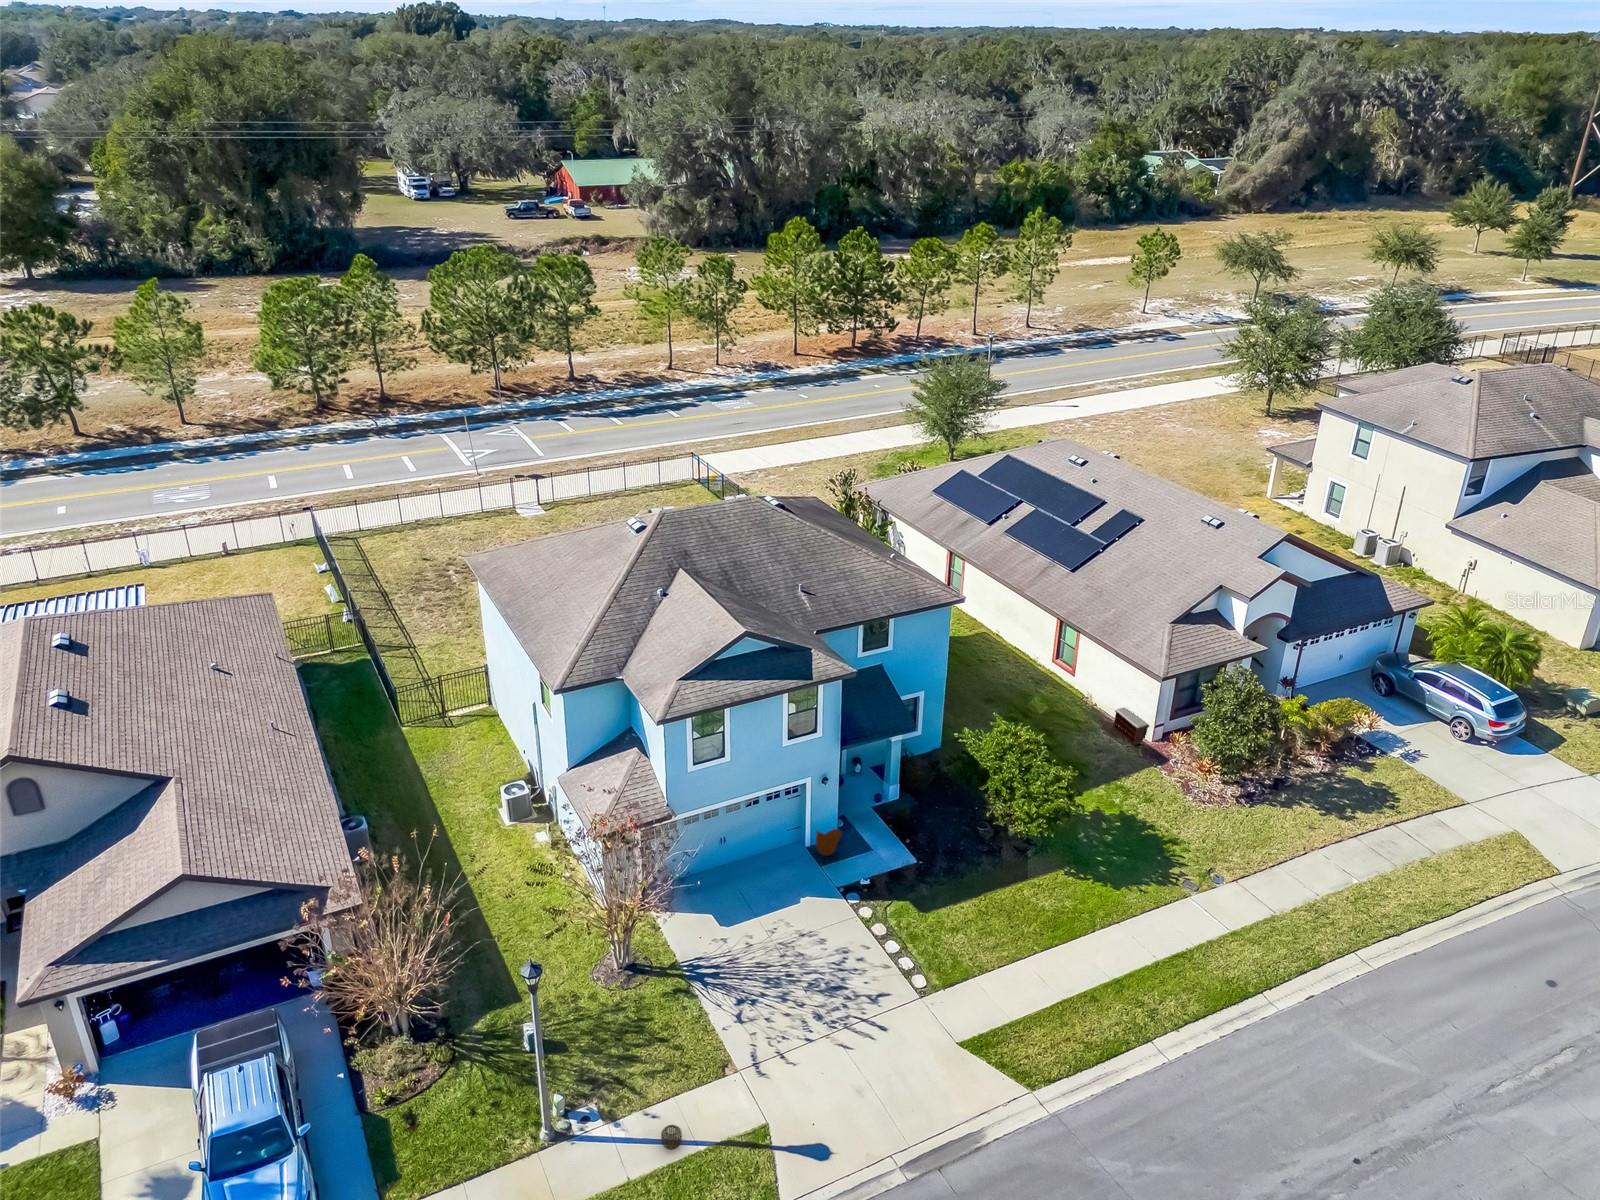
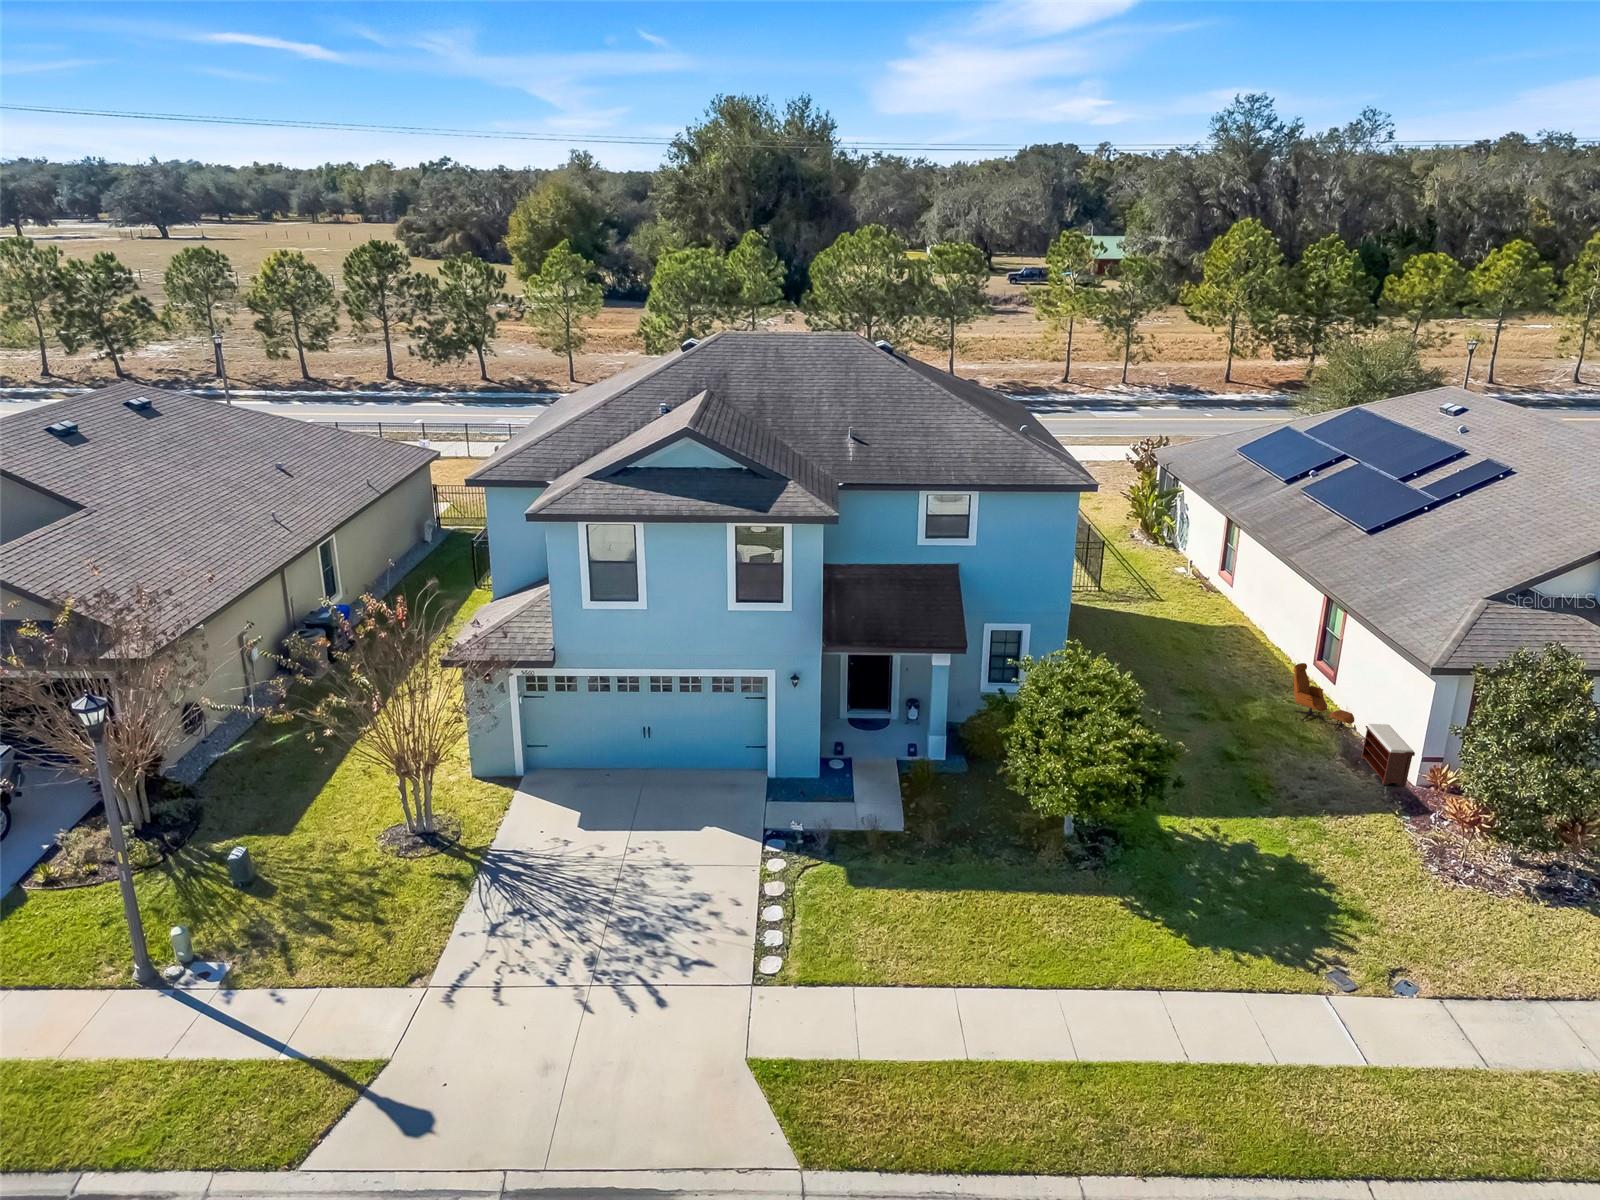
lounge chair: present [816,829,842,859] -> present [1294,663,1354,731]
potted plant: present [401,1107,420,1130] -> none [26,880,58,913]
woven basket: present [661,1125,682,1150] -> none [236,1003,272,1040]

